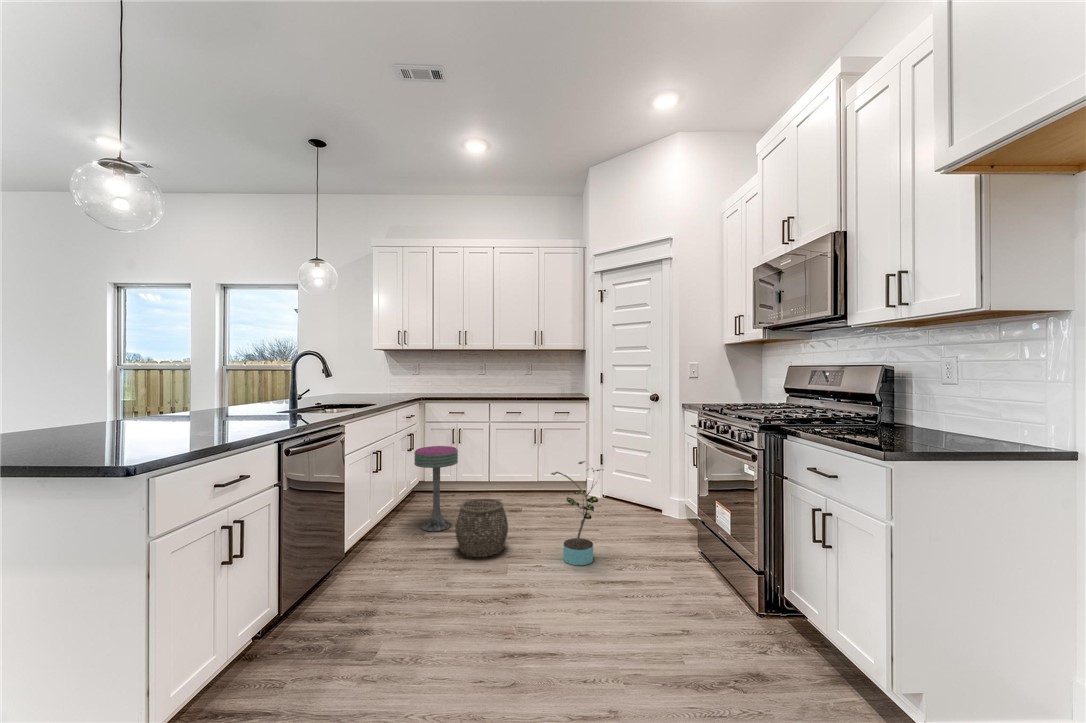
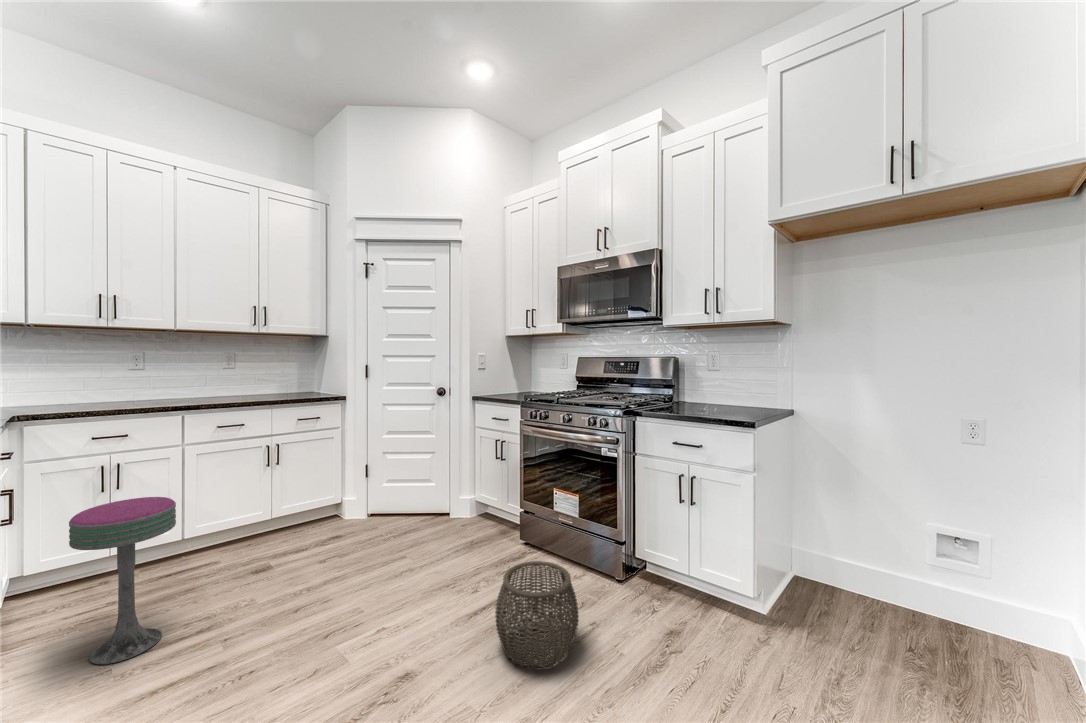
potted plant: present [551,461,600,565] -> none [383,478,459,615]
woven basket: present [455,499,508,557] -> present [495,561,579,669]

